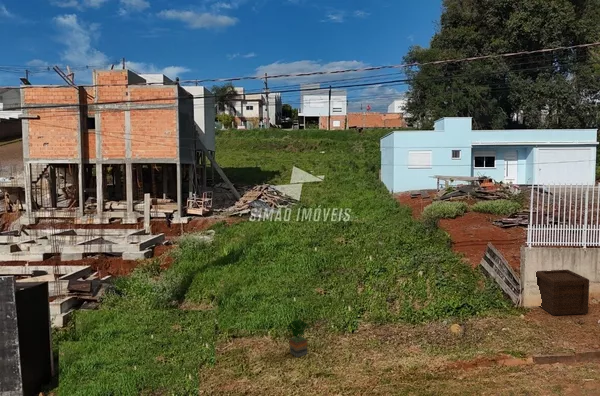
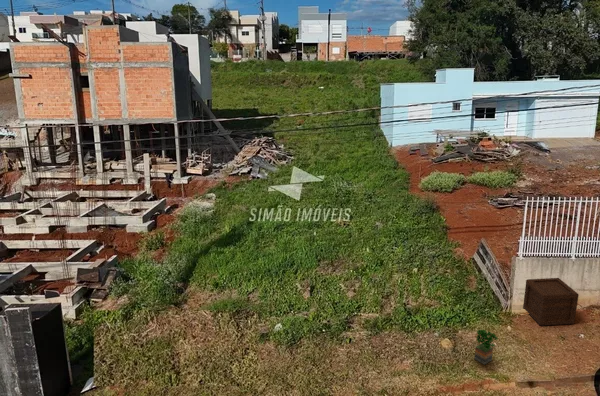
potted tree: present [287,319,310,357] -> present [475,330,498,365]

